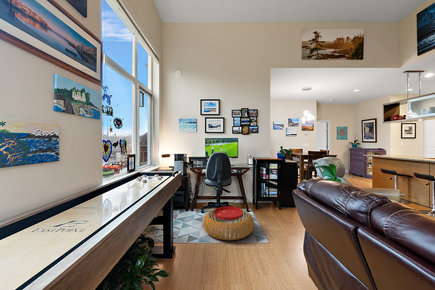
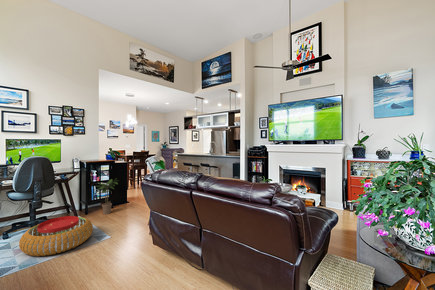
potted plant: none [263,178,287,214] -> present [95,179,118,214]

